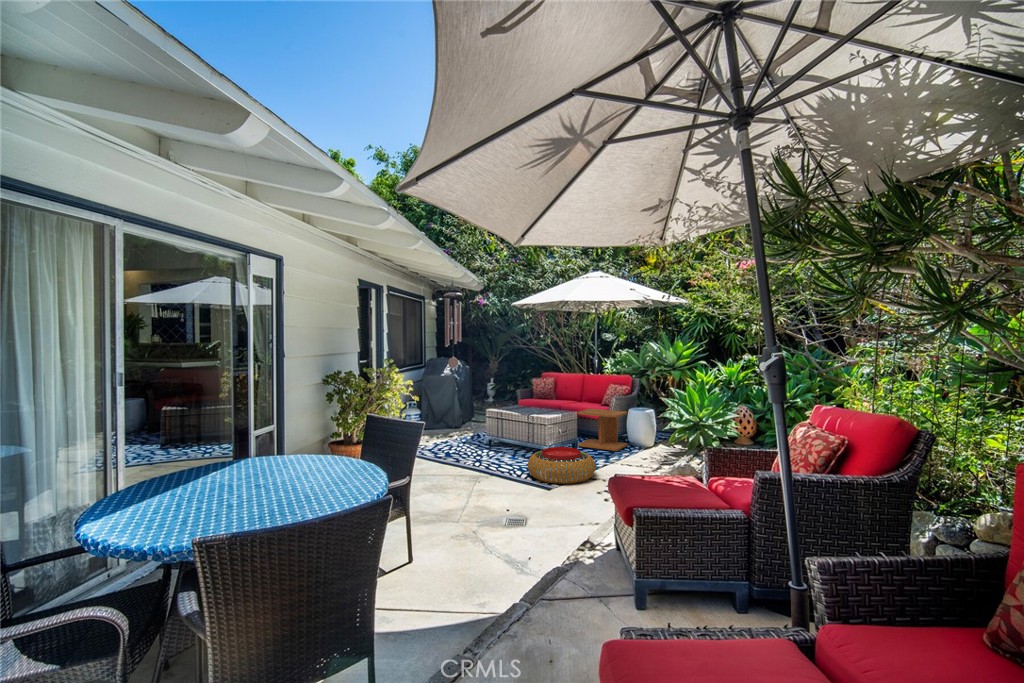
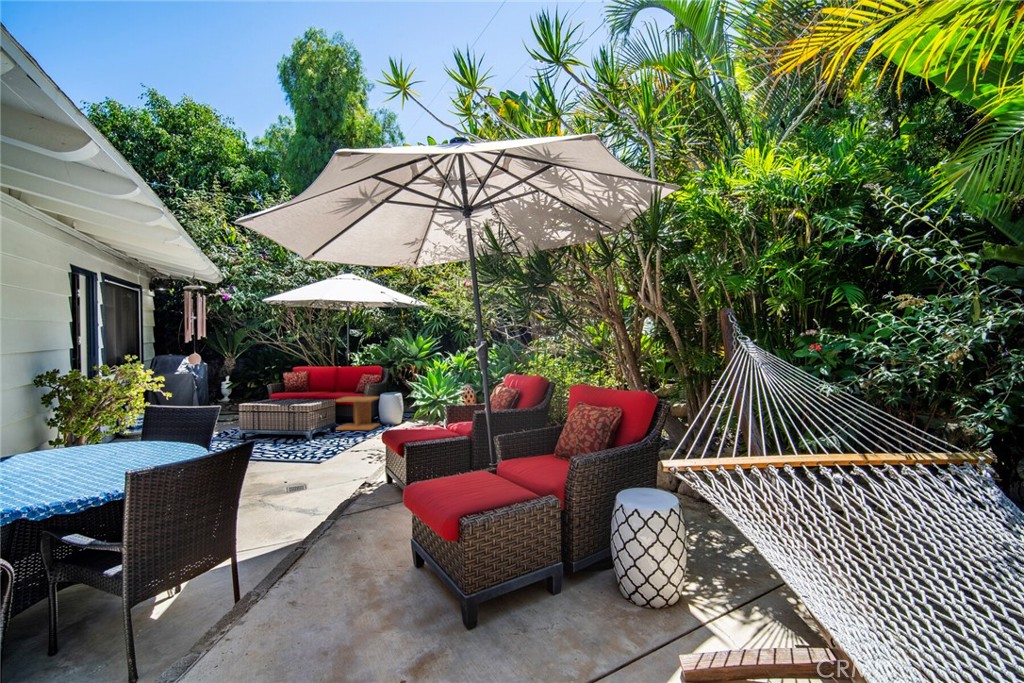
pouf: present [528,447,596,484] -> none [296,428,358,458]

